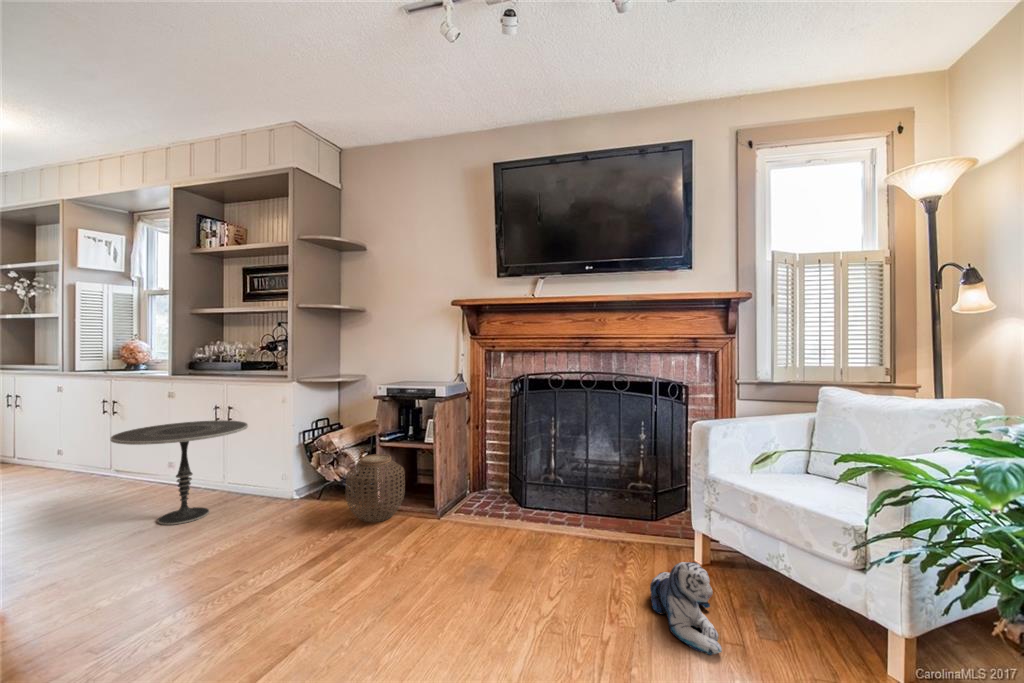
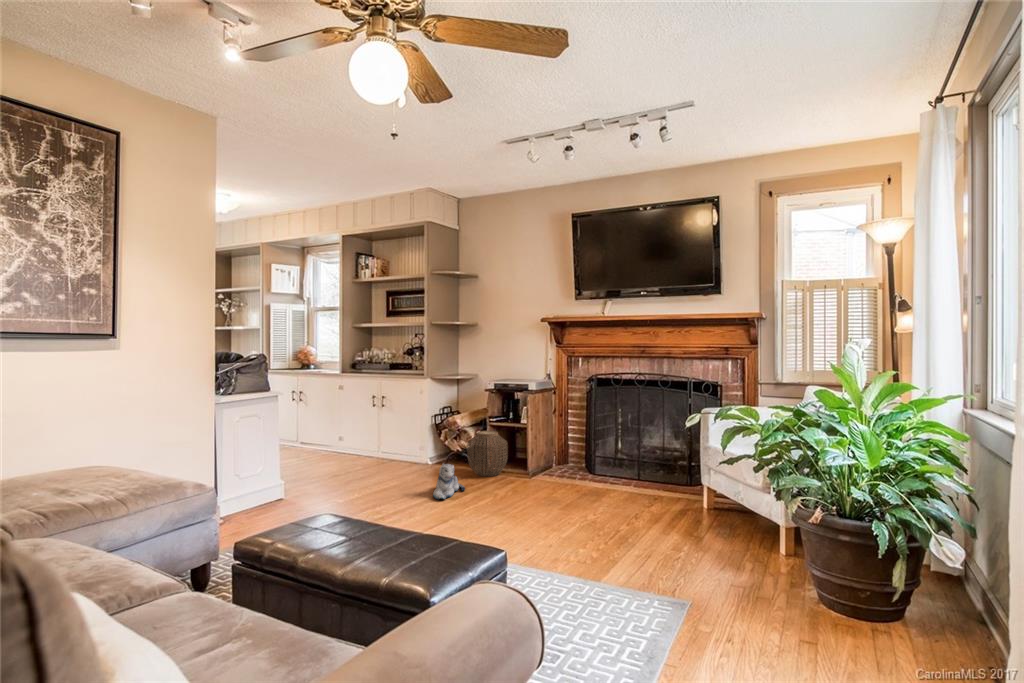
side table: present [111,420,248,525] -> none [324,405,400,471]
plush toy: present [650,562,722,655] -> present [433,463,465,500]

